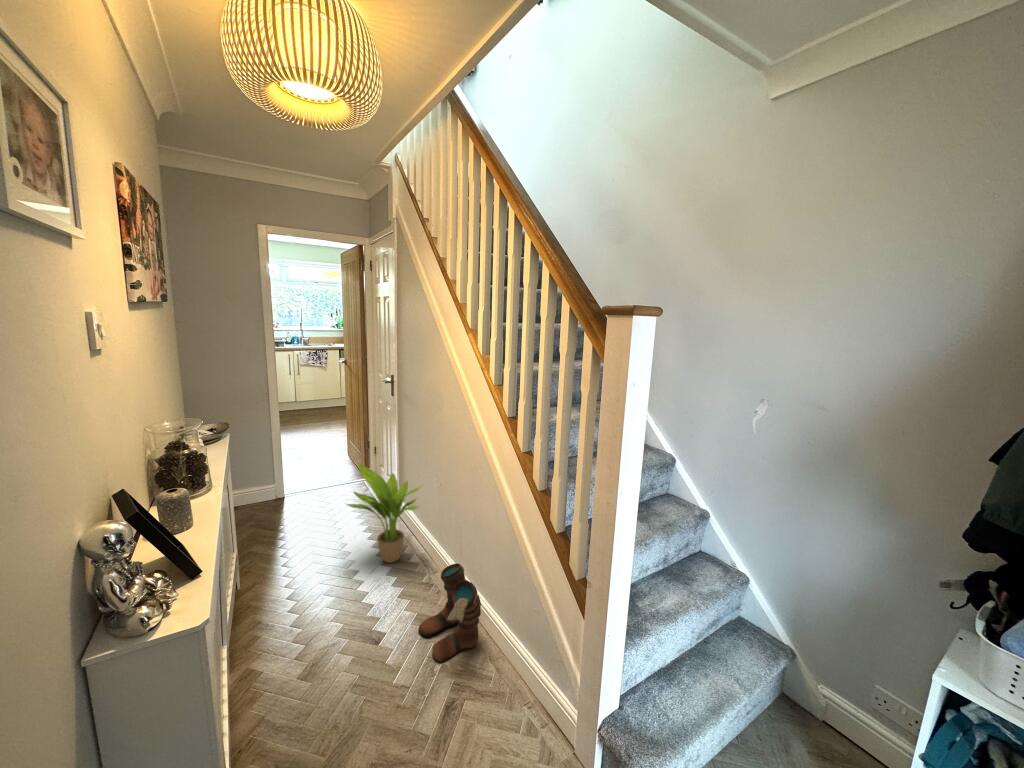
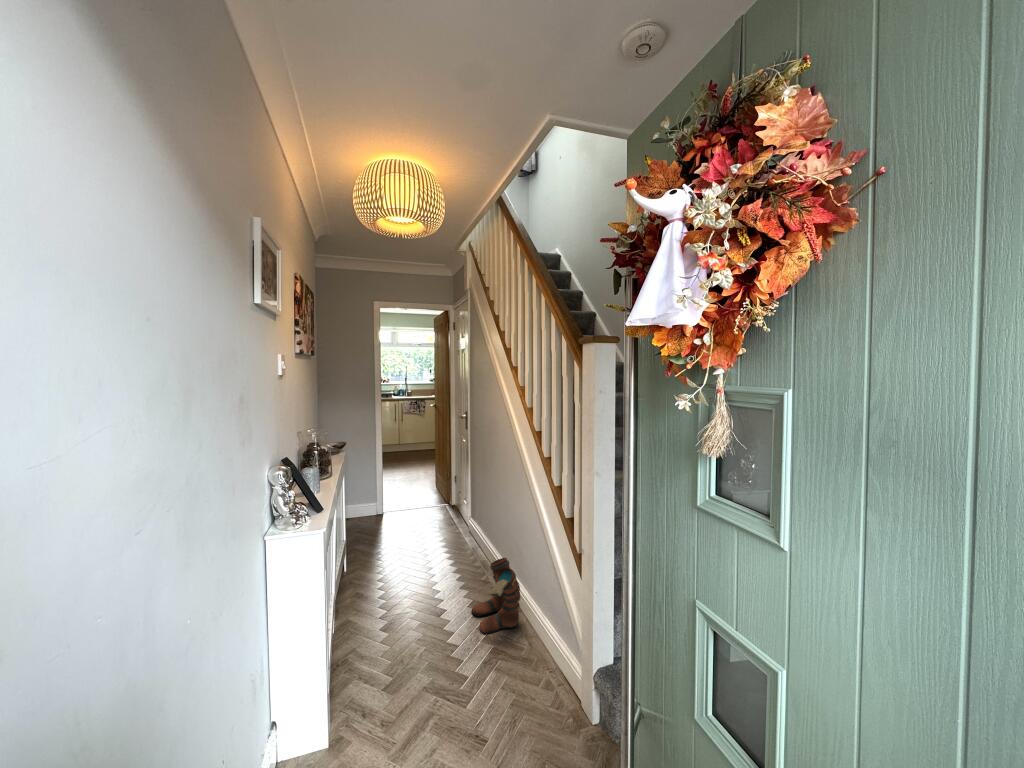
potted plant: present [347,463,421,563] -> none [422,478,484,565]

